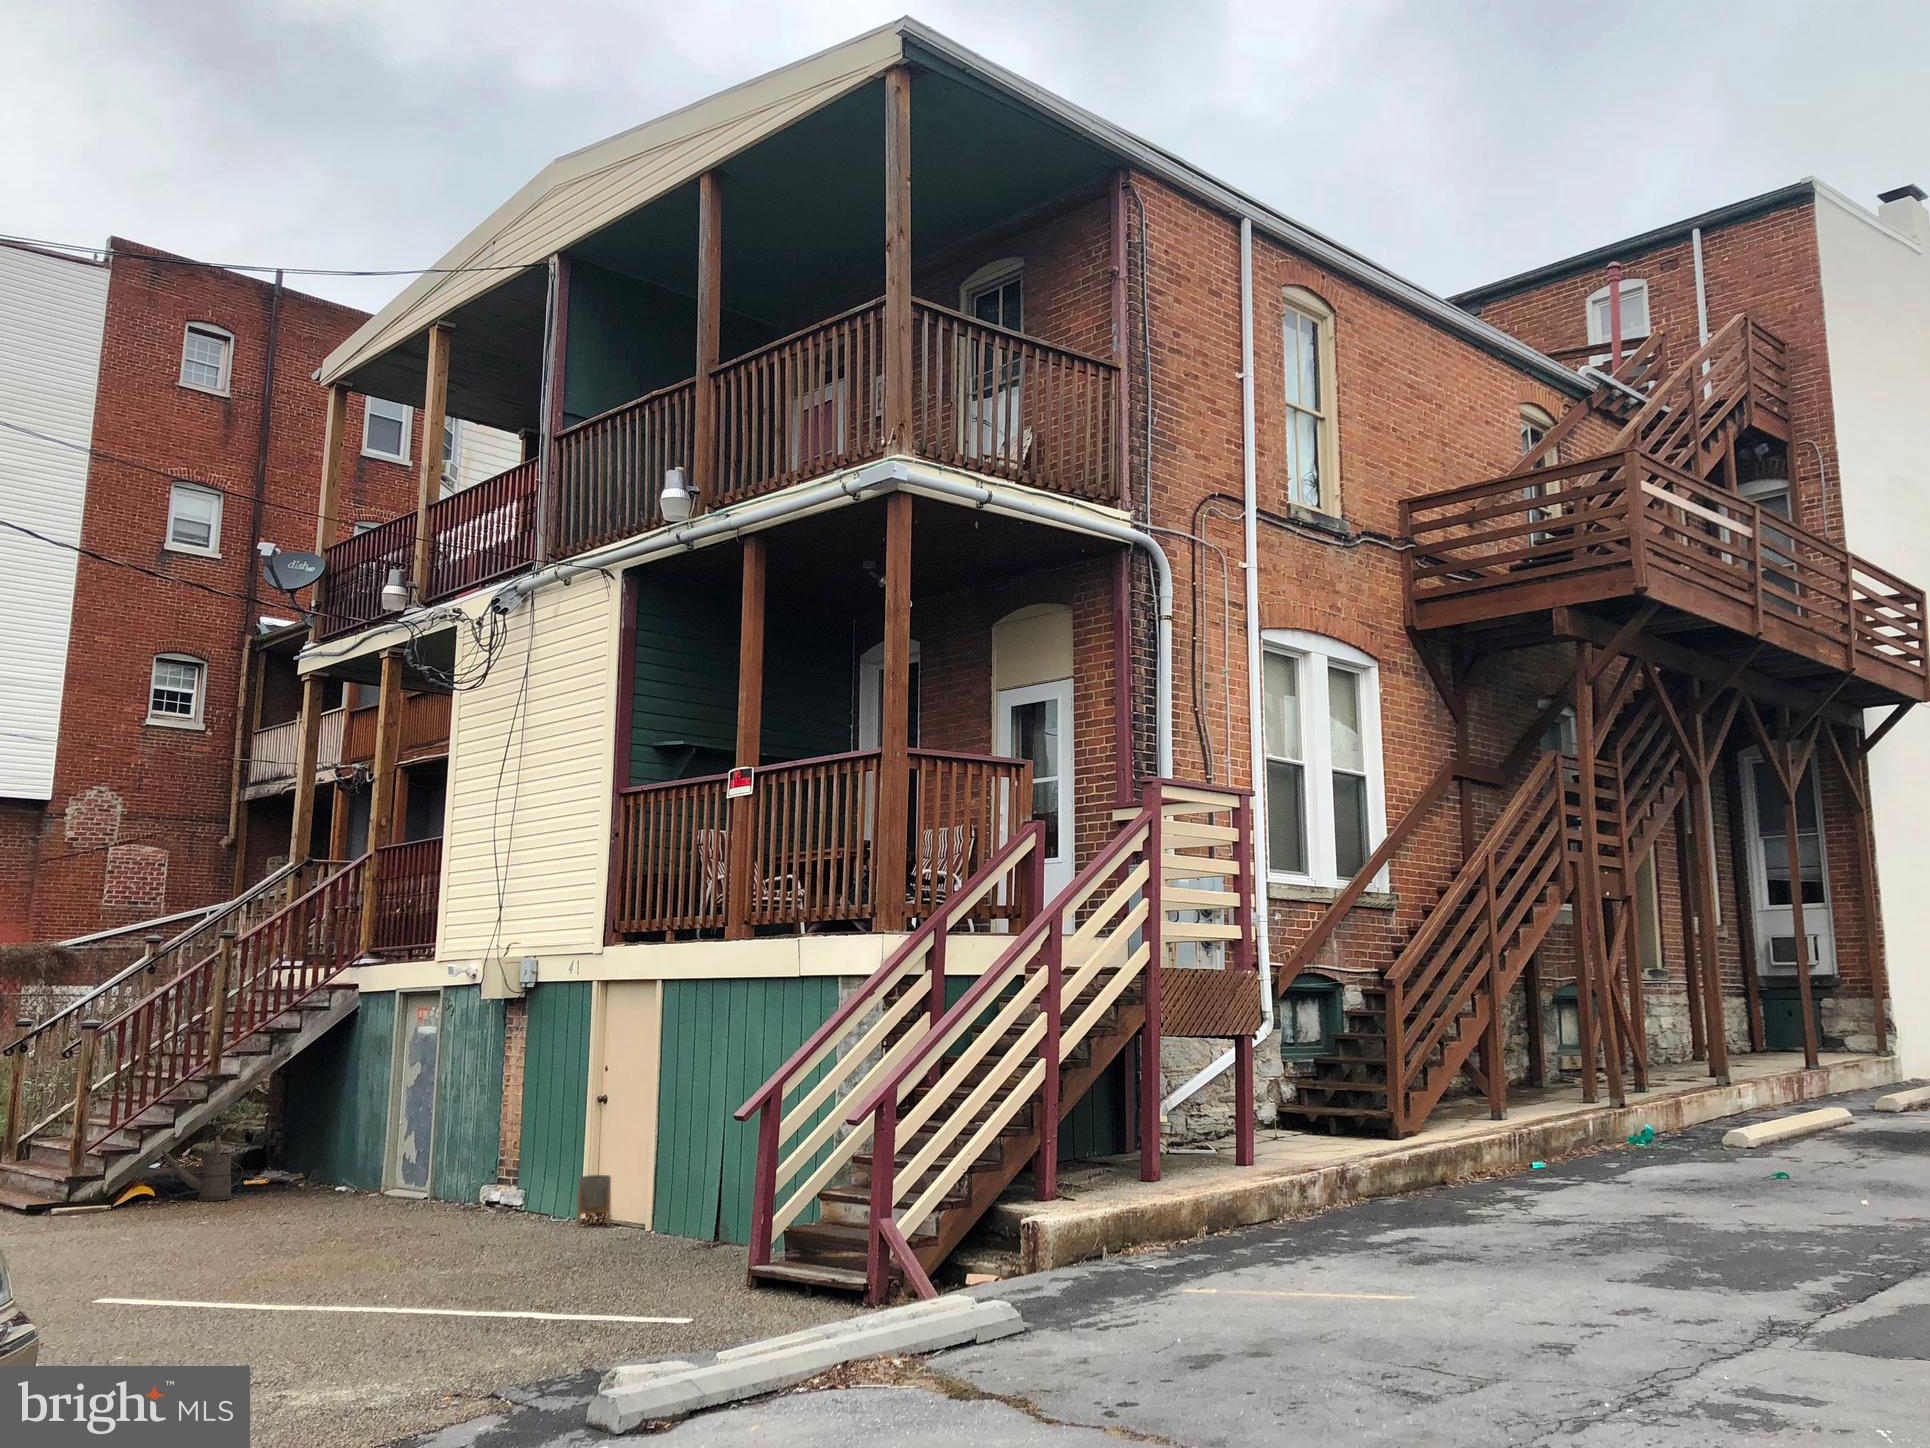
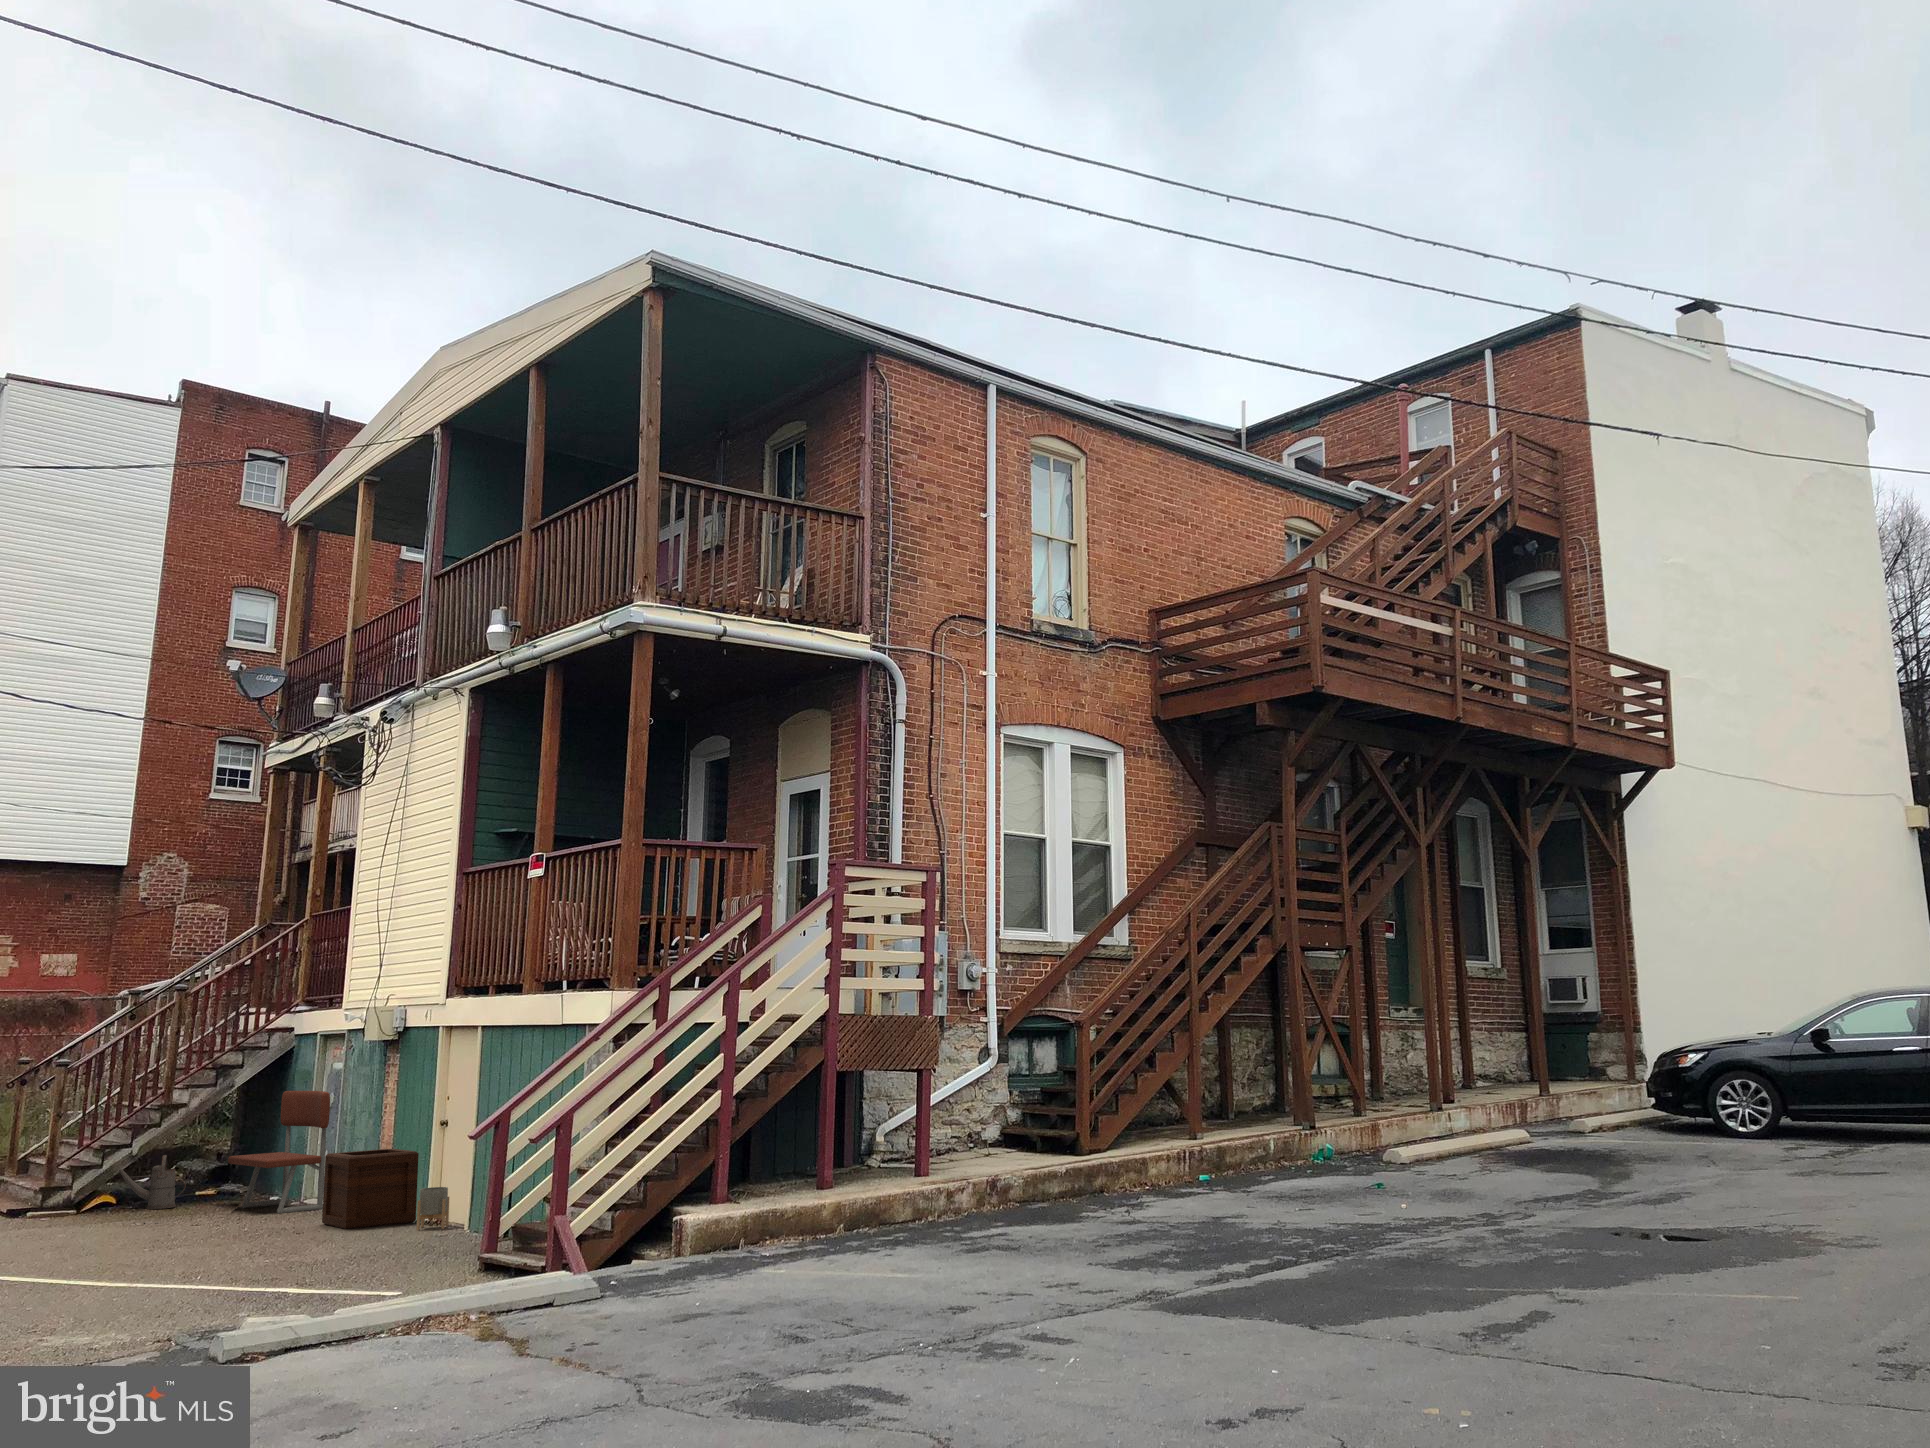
bench: none [294,1059,422,1207] -> present [228,1091,330,1214]
wooden crate: none [444,1129,563,1226] -> present [322,1149,419,1229]

